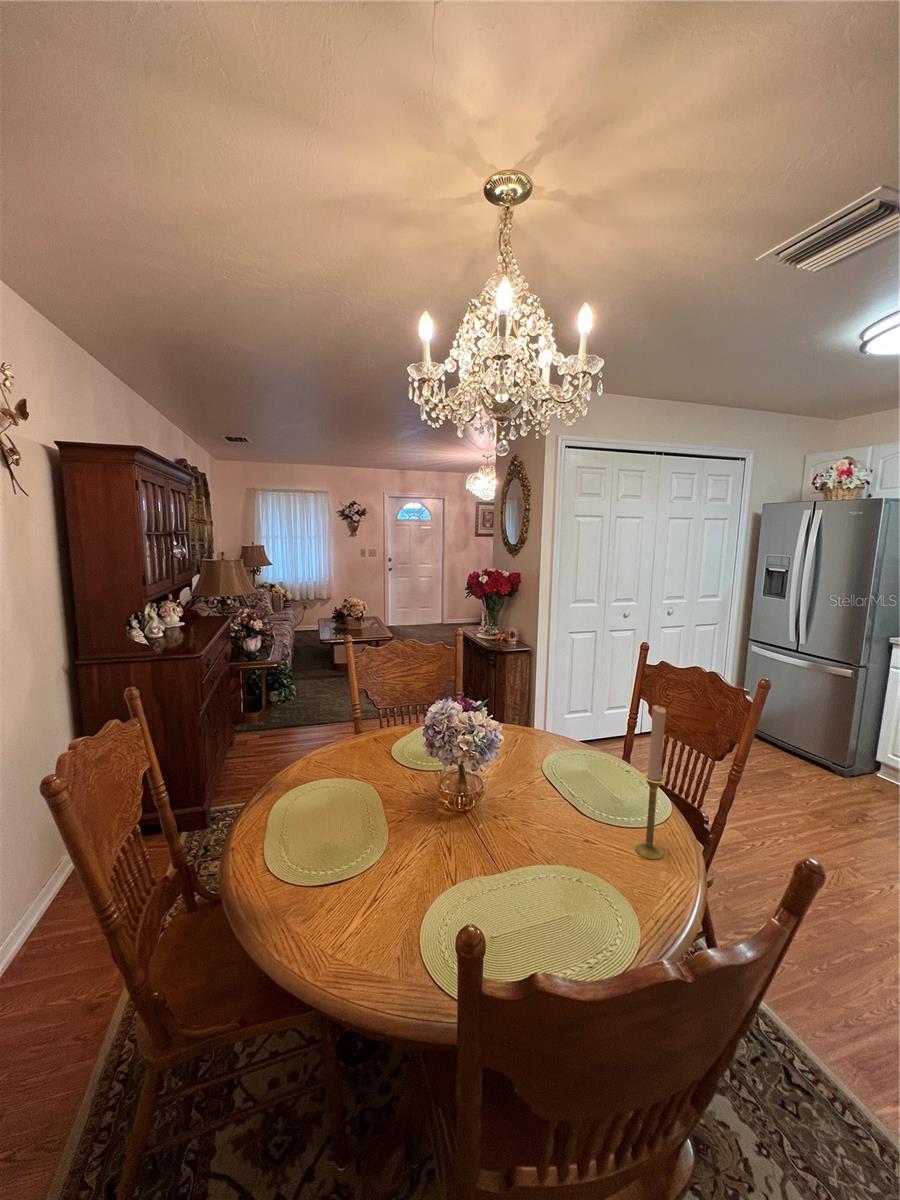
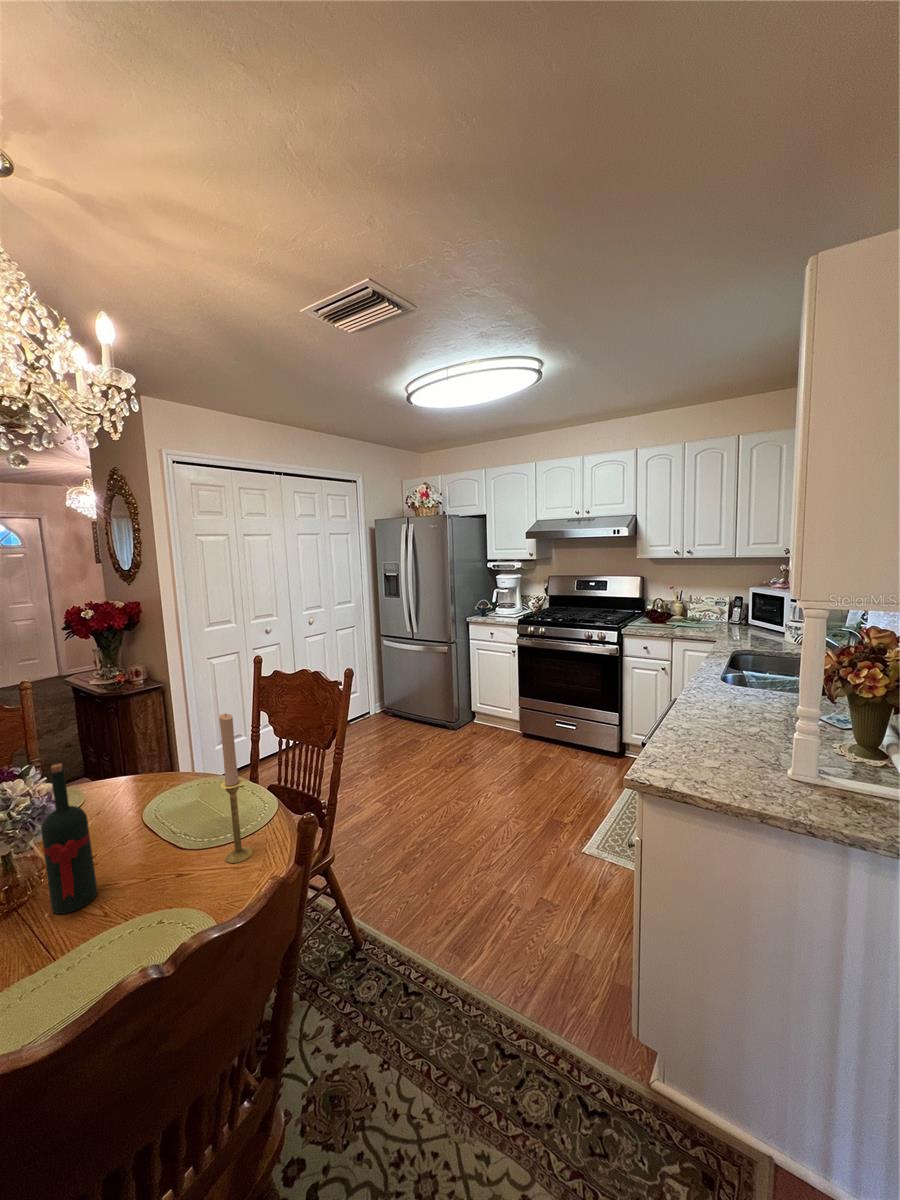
wine bottle: none [494,713,528,841] -> present [41,763,98,914]

